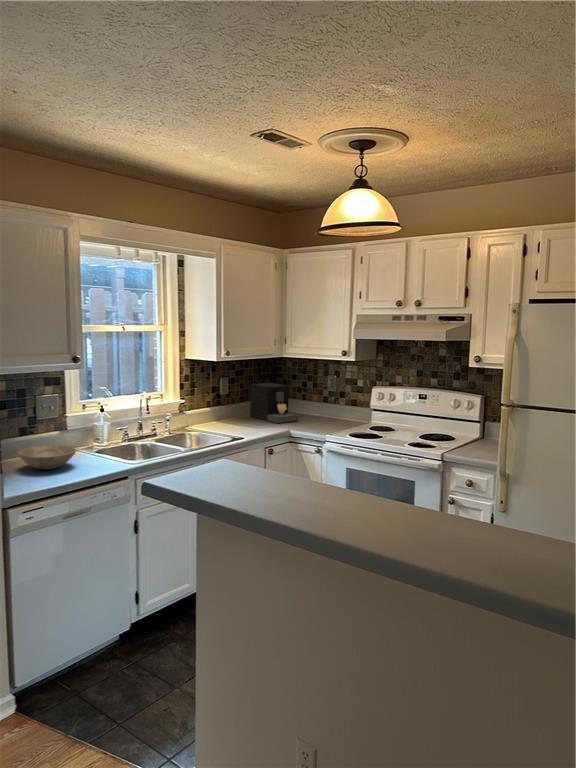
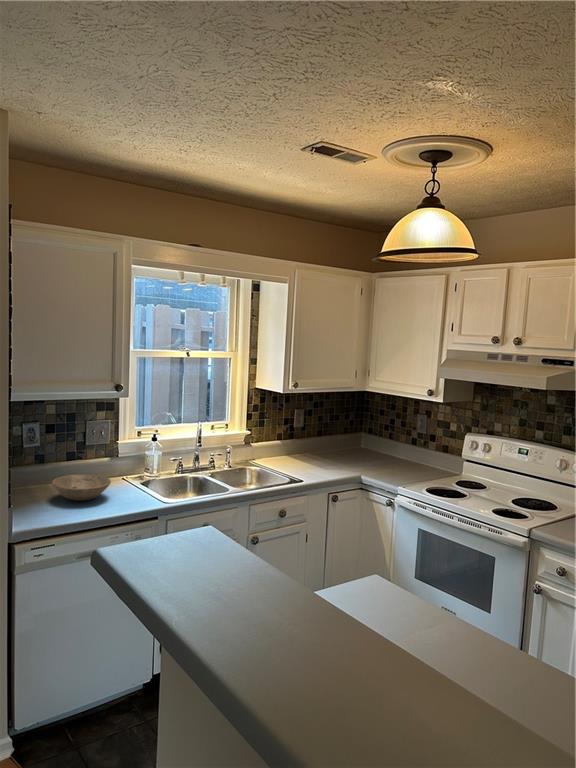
coffee maker: present [250,383,299,423] -> none [327,418,377,465]

